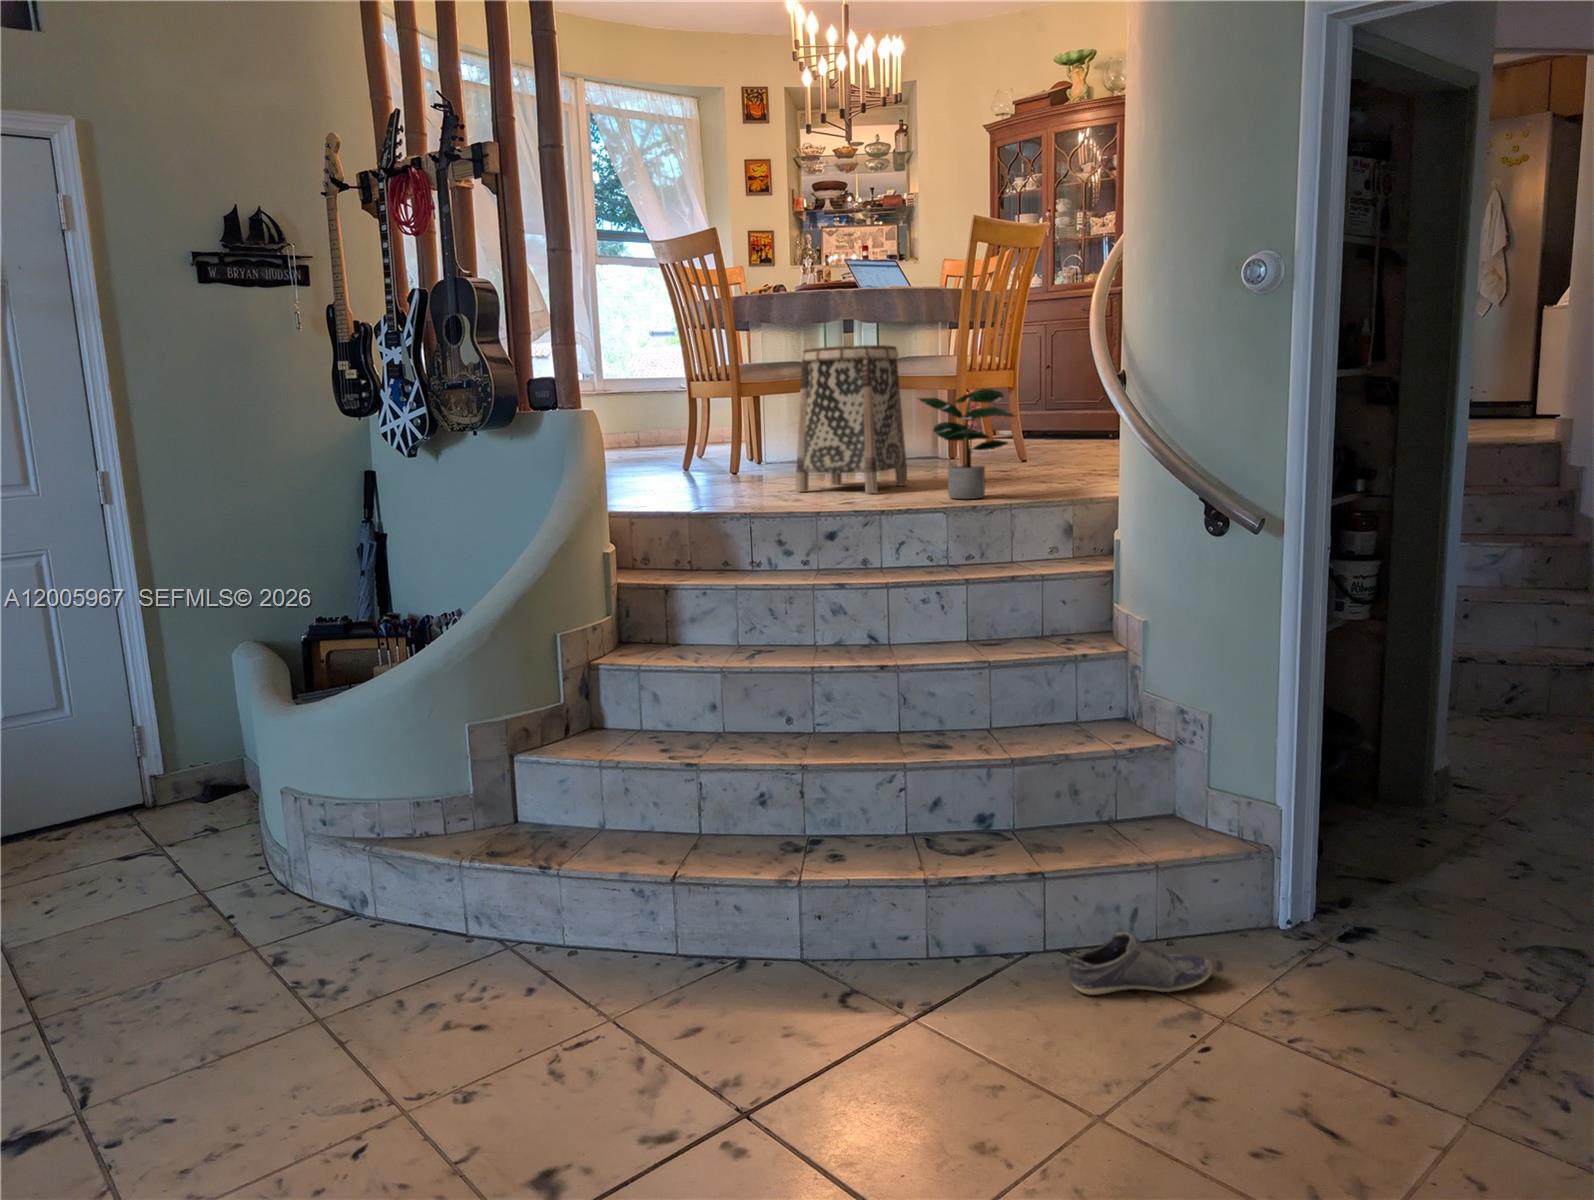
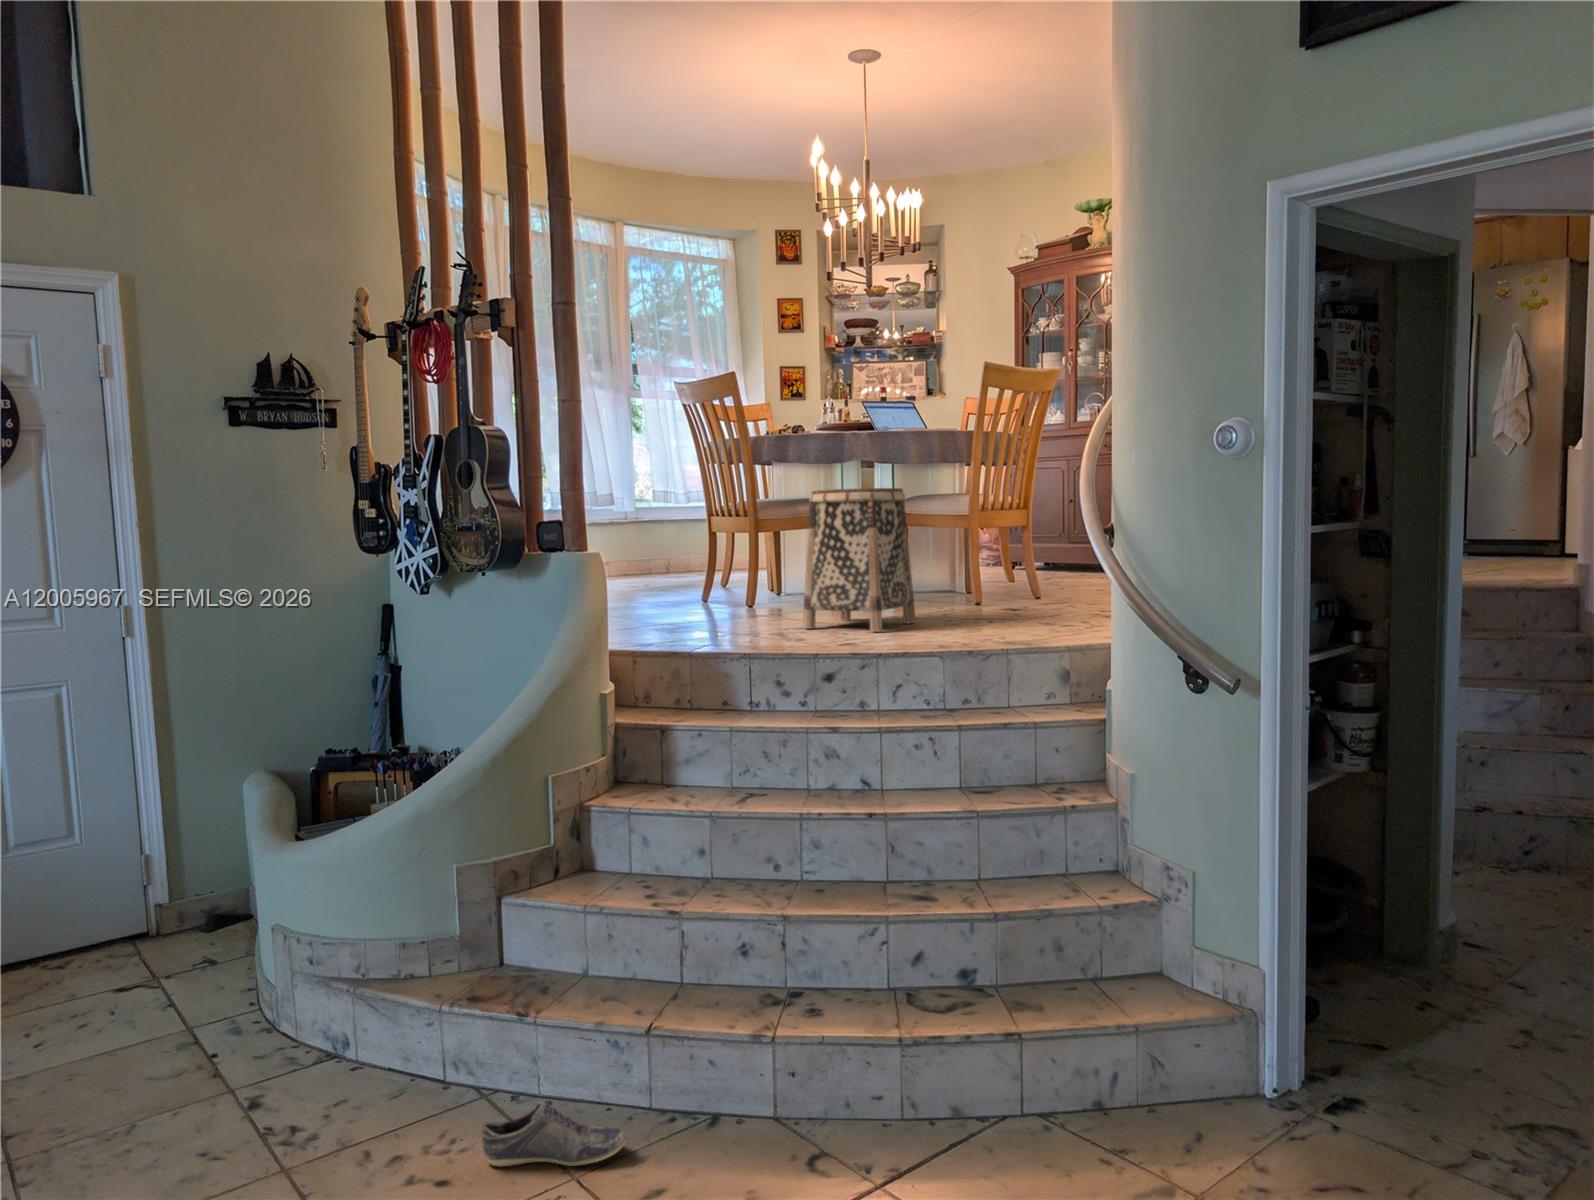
potted plant: present [918,389,1015,499] -> none [916,531,1016,640]
shoe: present [1069,932,1212,995] -> present [482,1101,627,1166]

